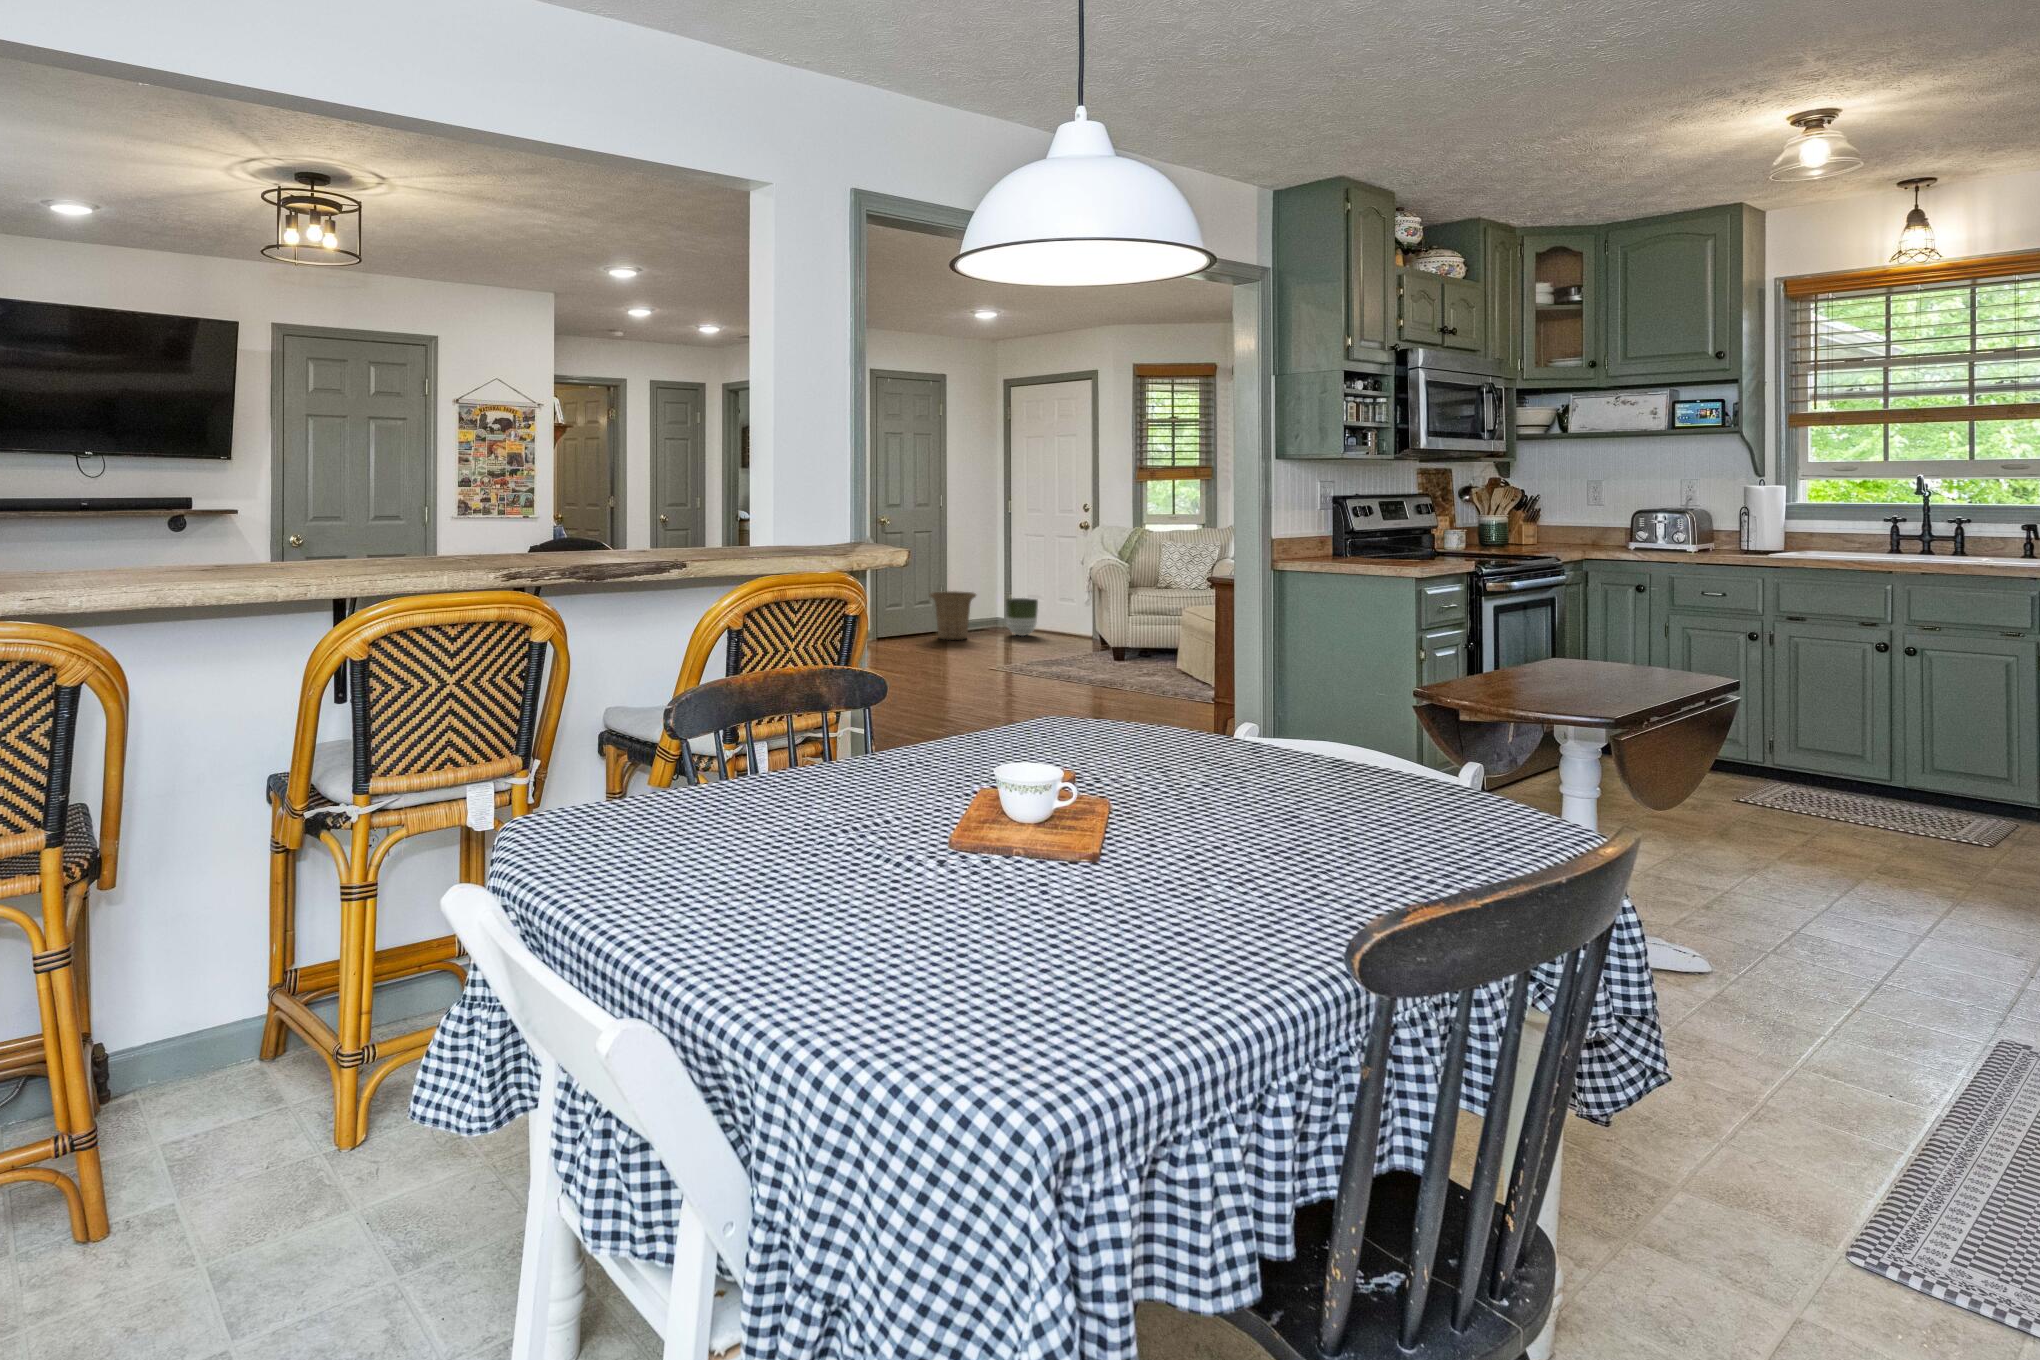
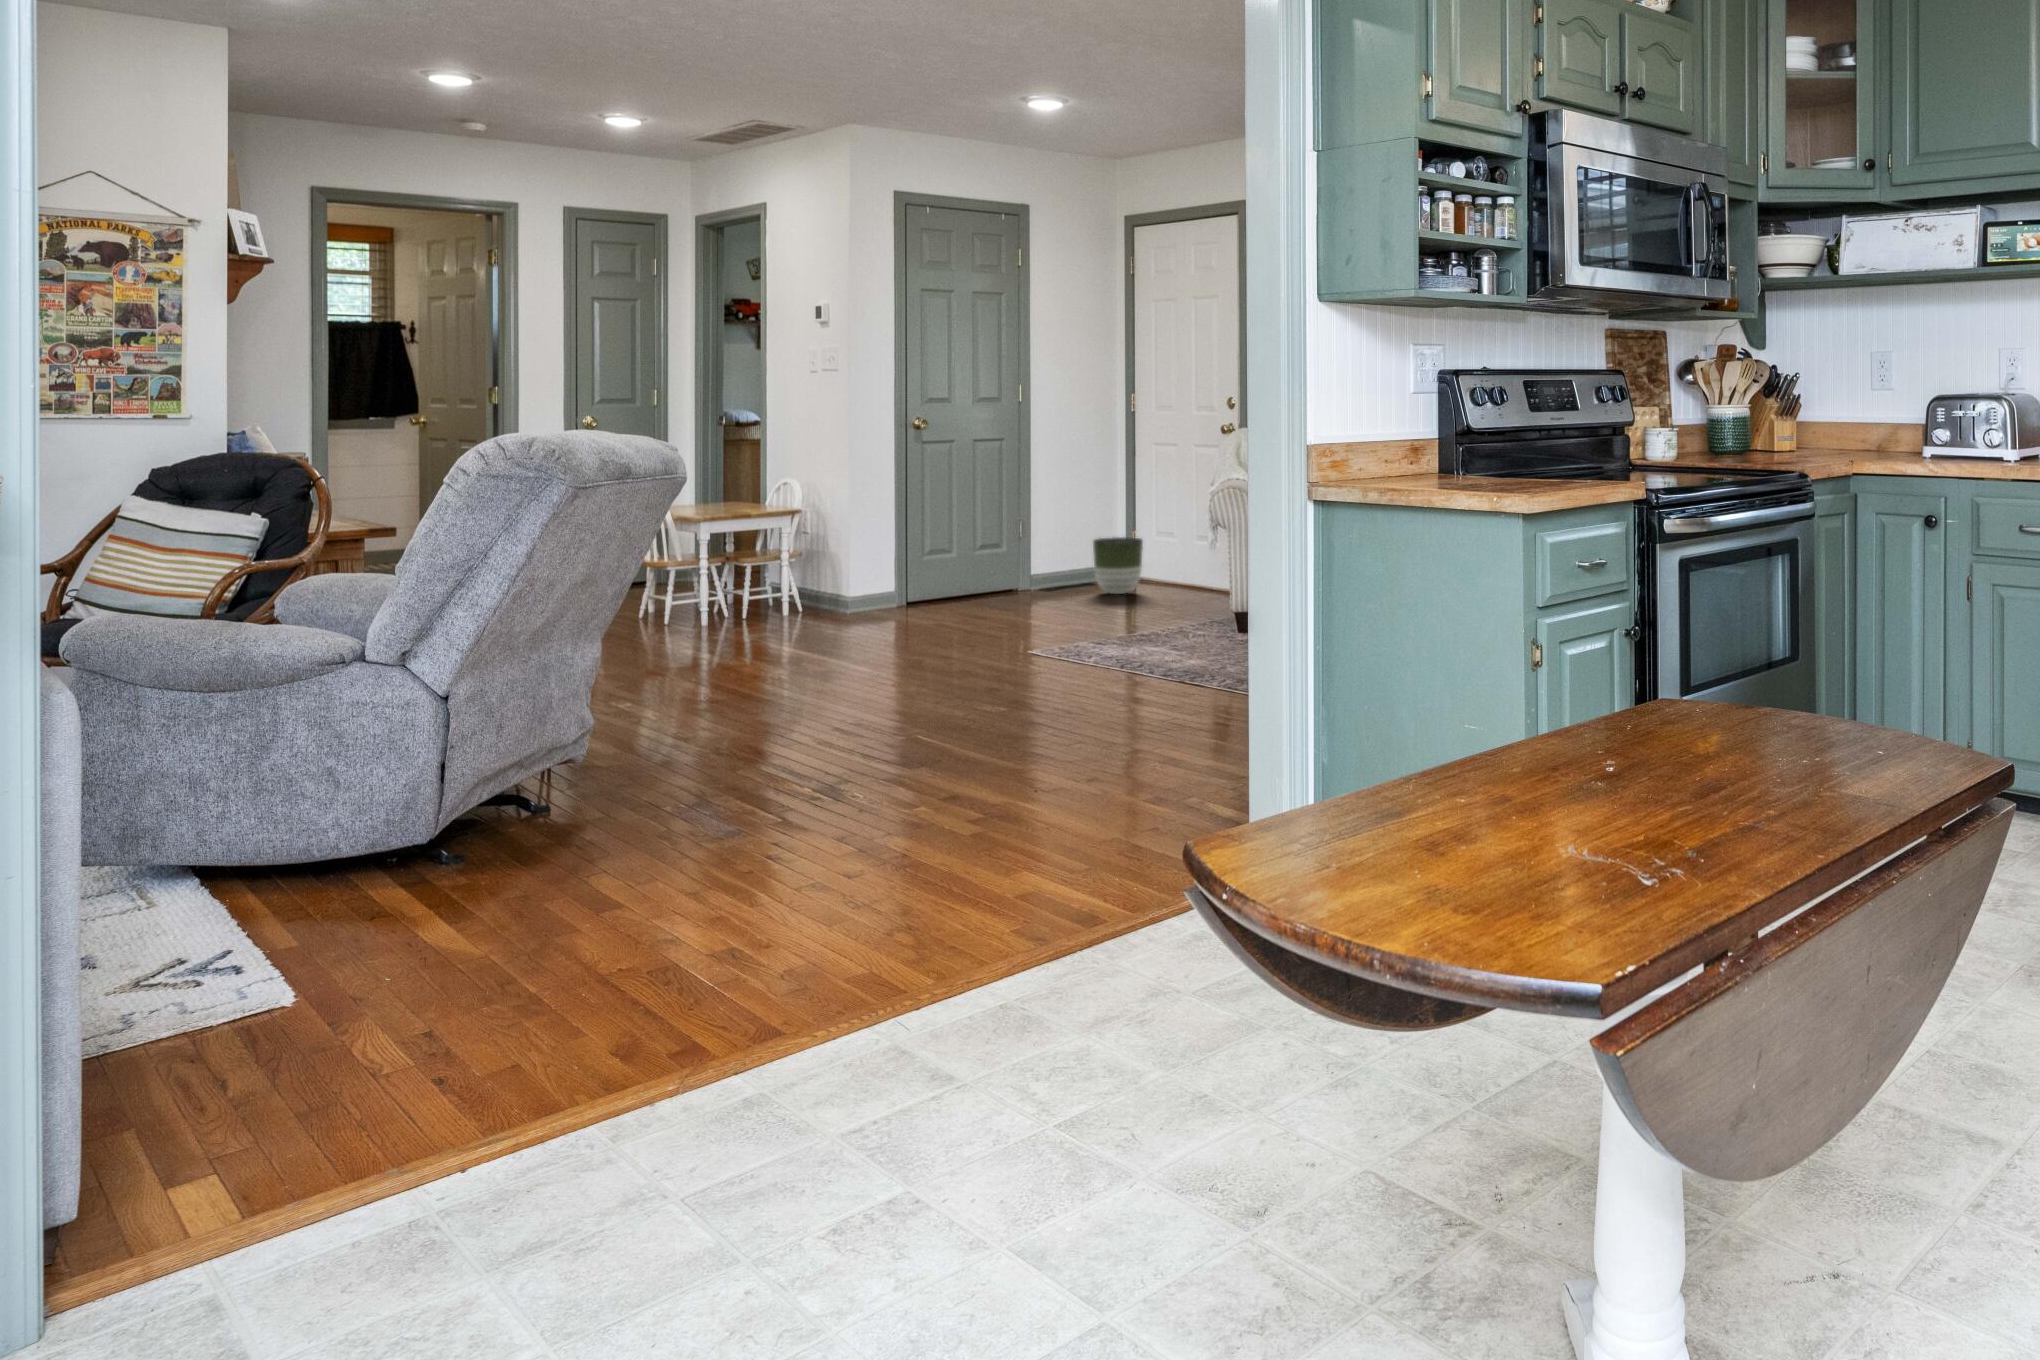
basket: present [930,591,976,640] -> none [965,529,1041,605]

